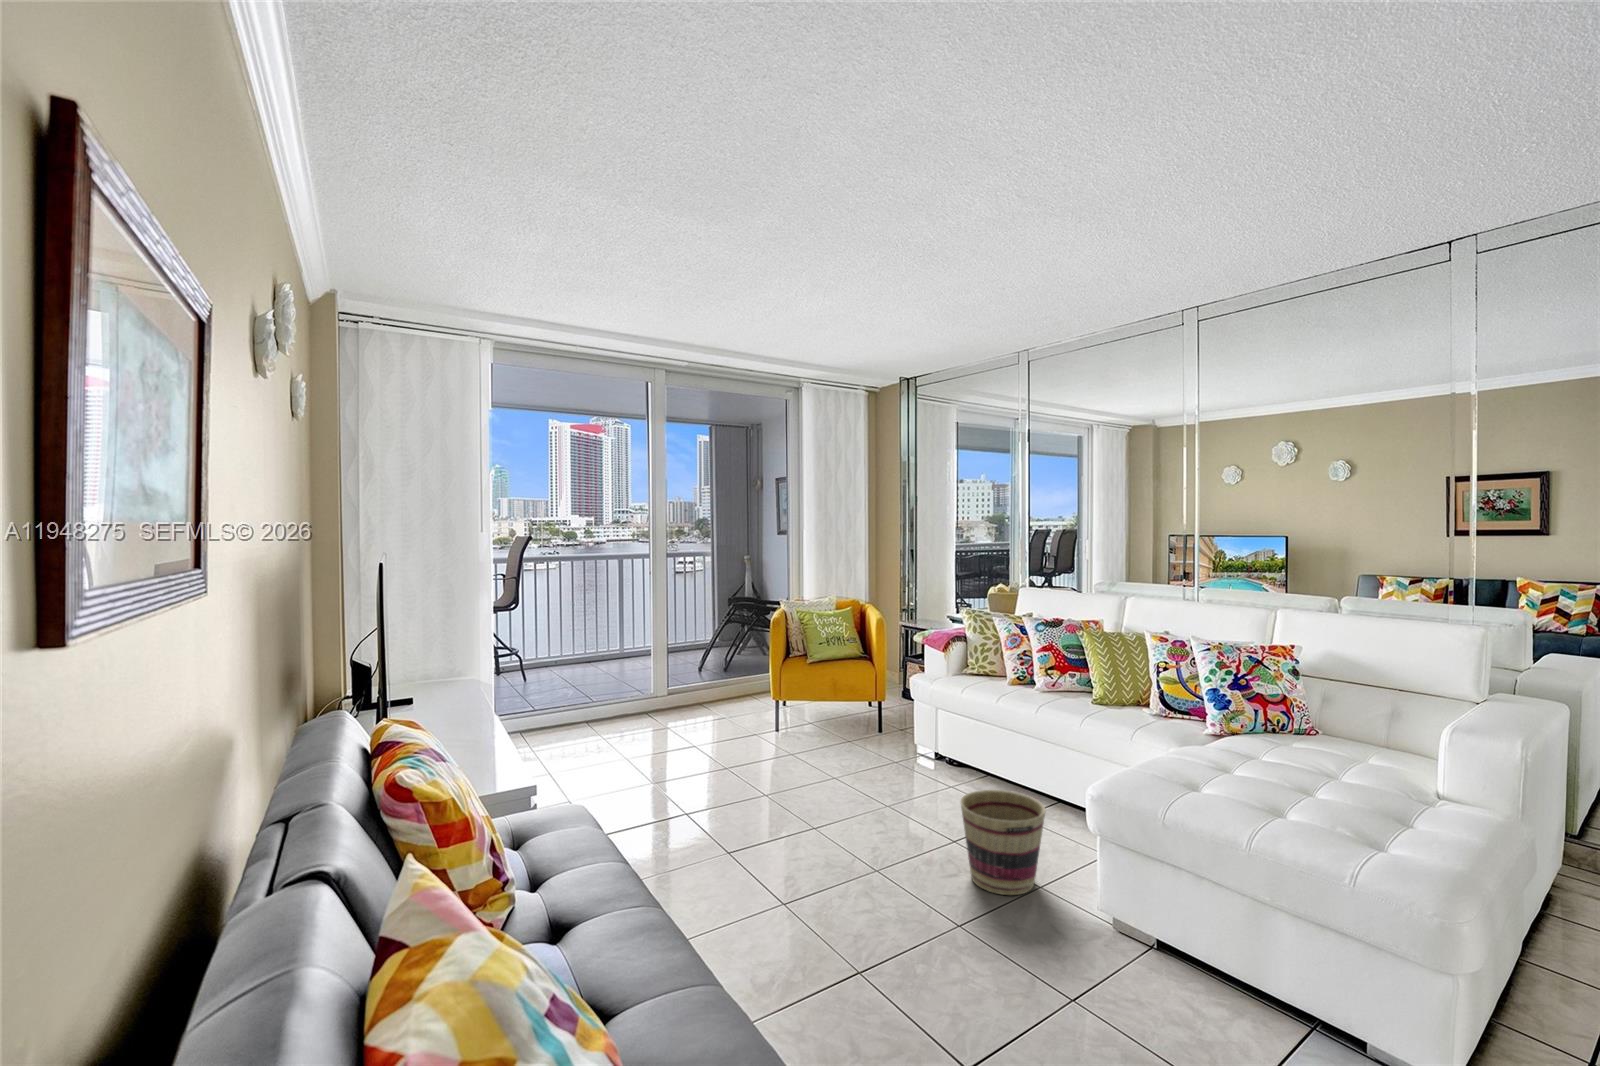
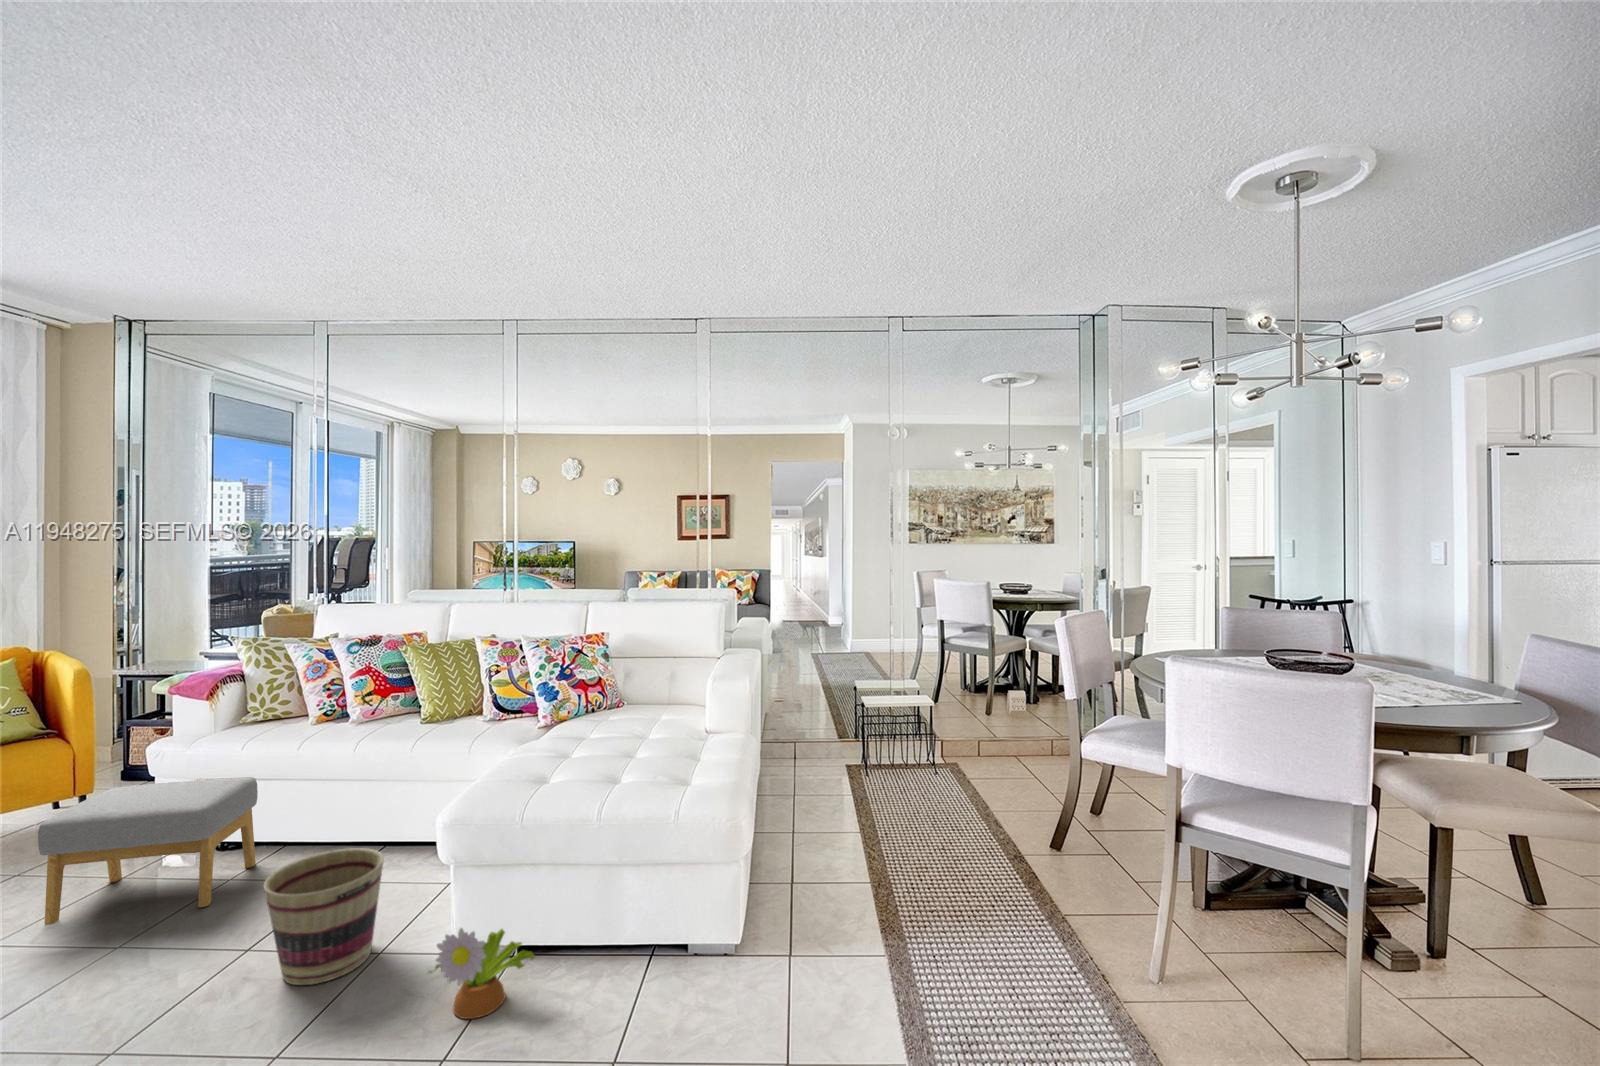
footstool: none [852,703,970,804] -> present [38,777,258,925]
decorative plant: none [1068,896,1169,988] -> present [429,928,535,1019]

